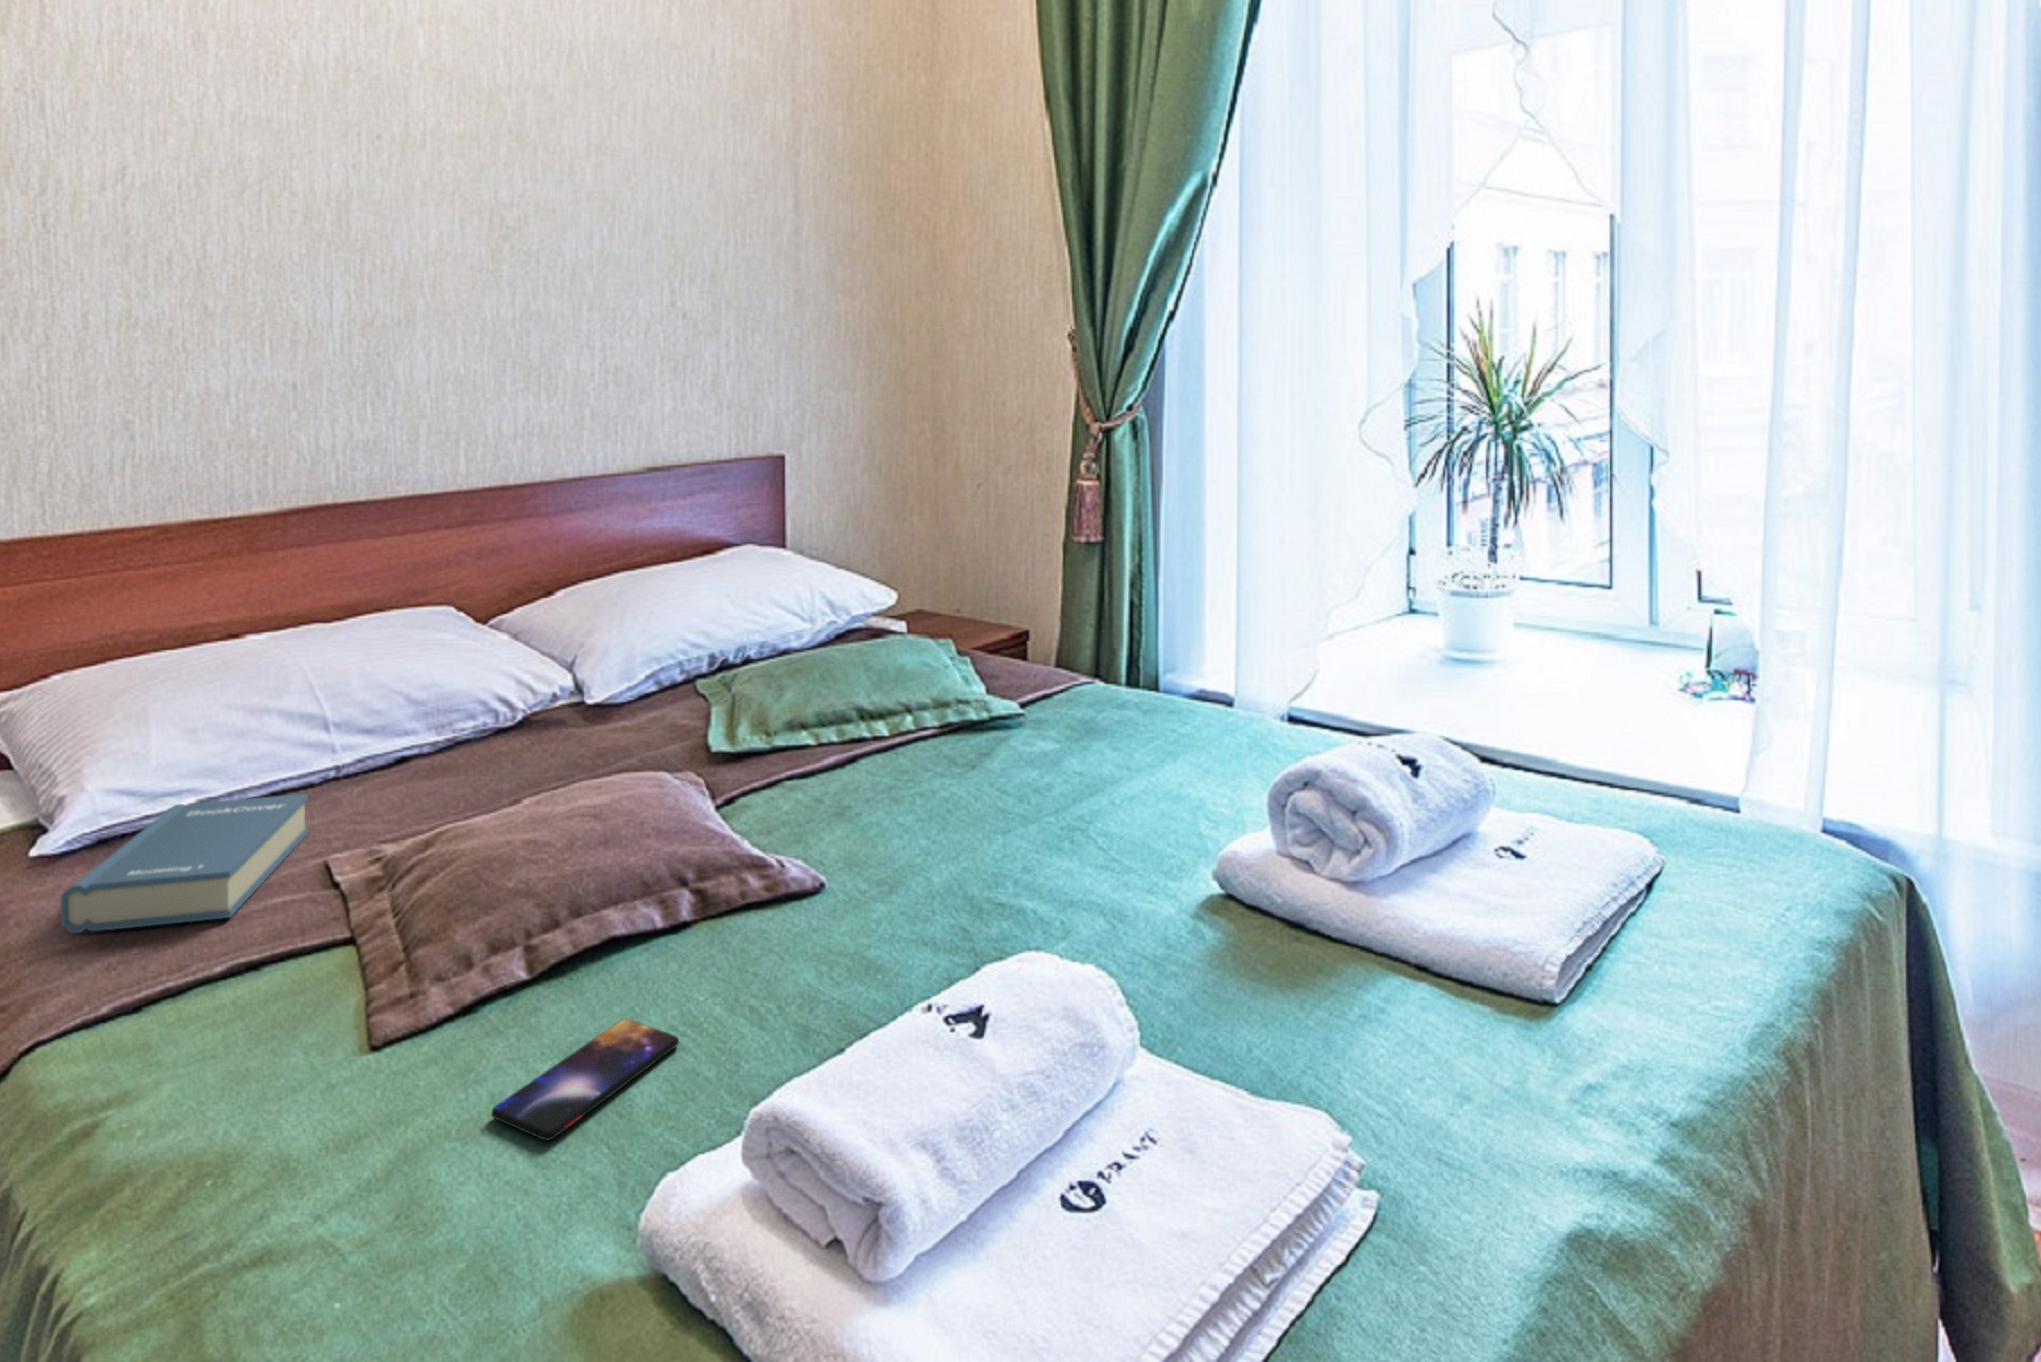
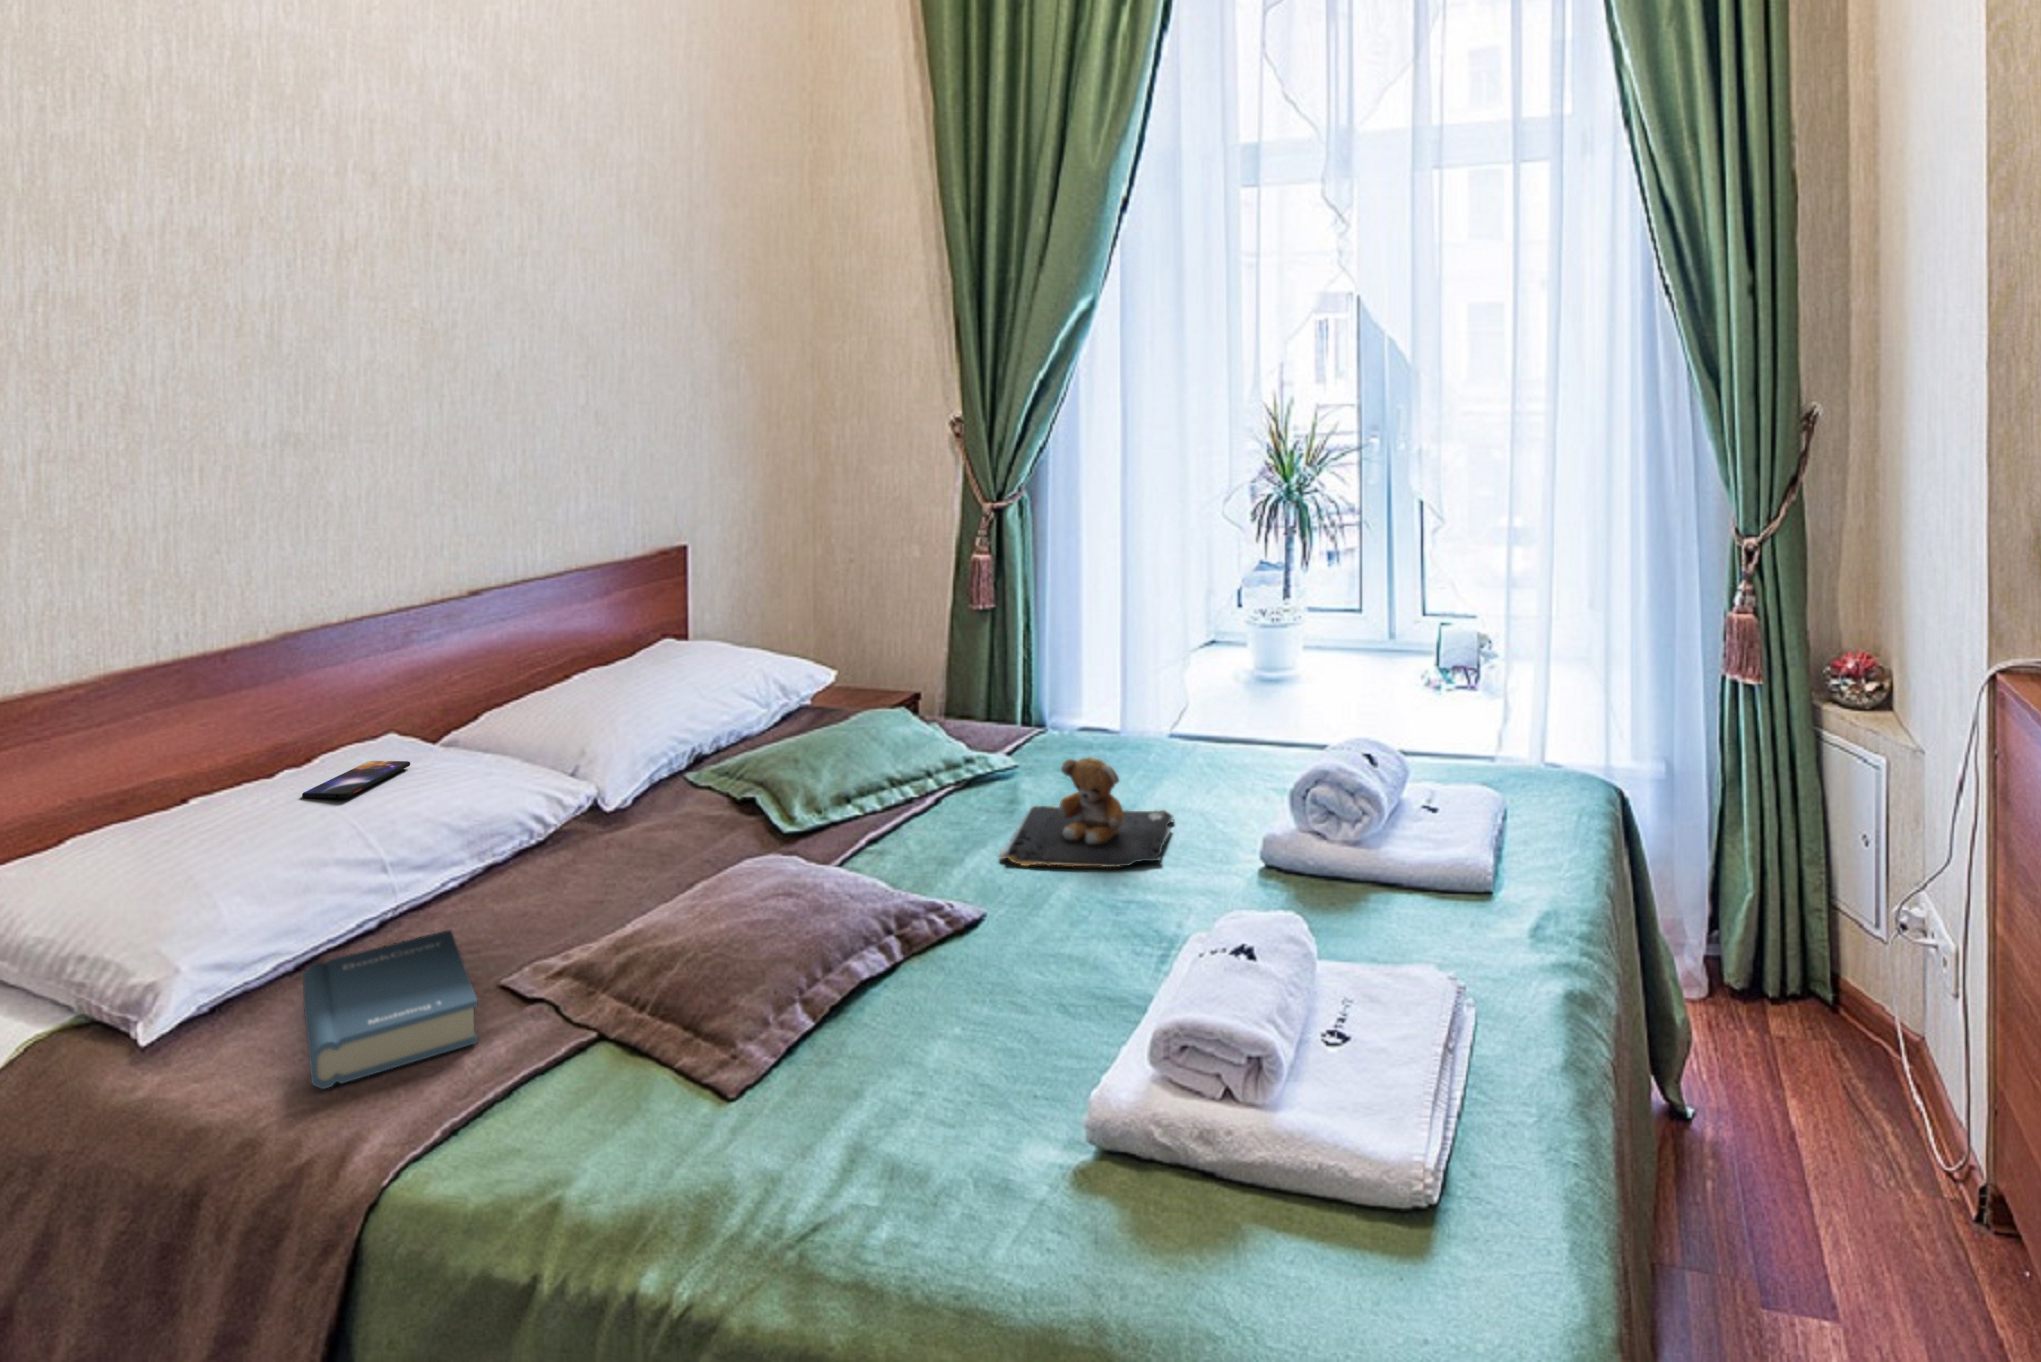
teddy bear: none [906,709,1159,857] -> present [999,757,1174,867]
smartphone: present [492,1019,679,1141] -> present [302,761,410,798]

